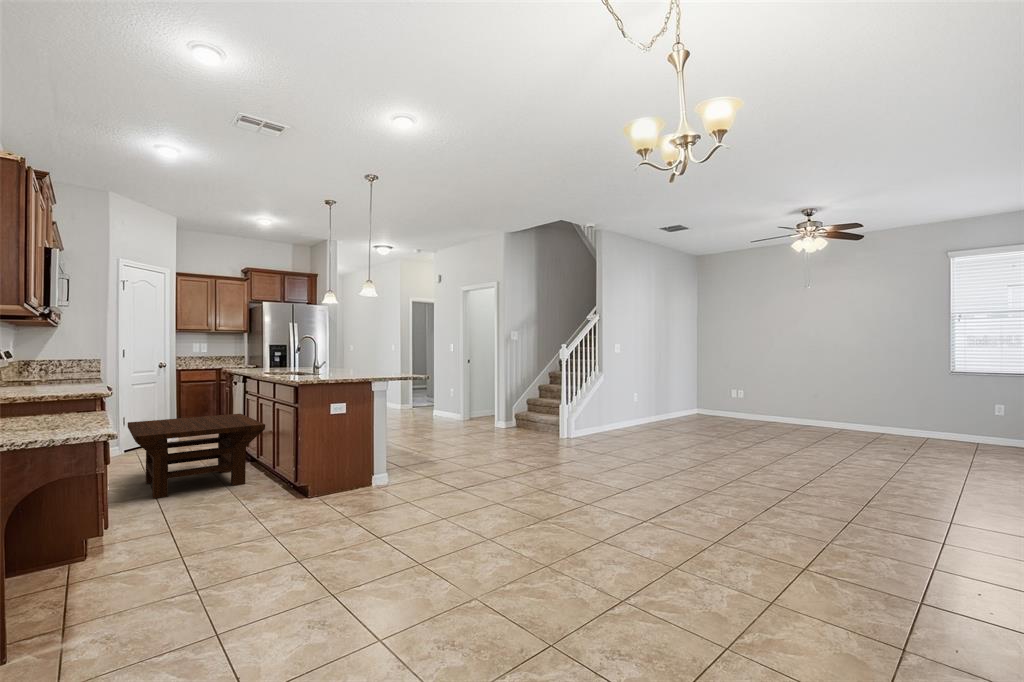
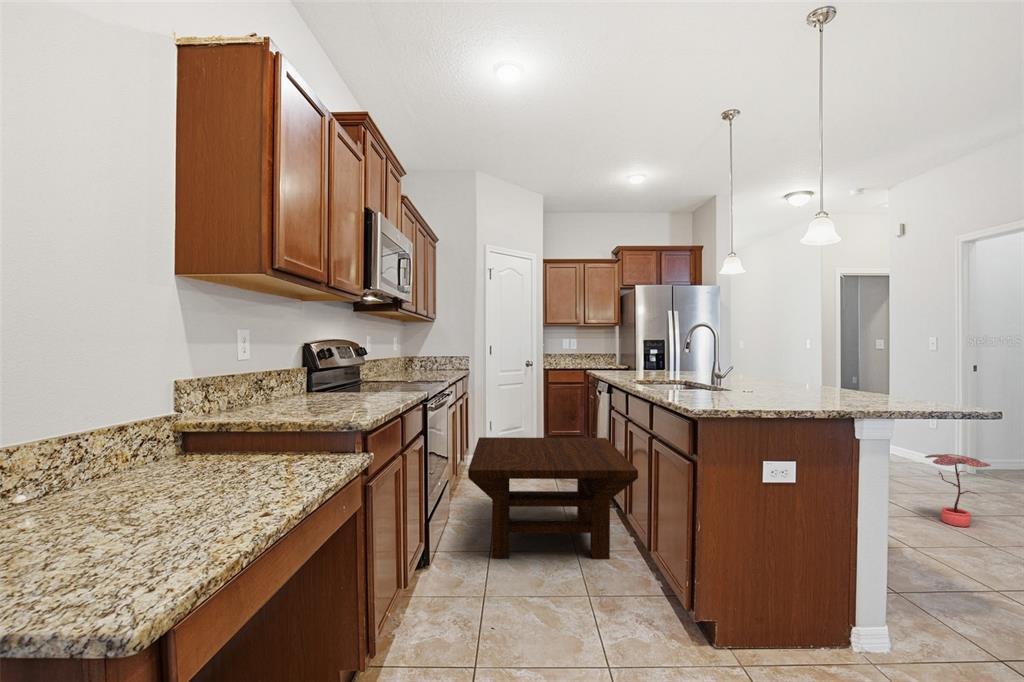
potted plant: none [432,405,457,441] -> present [925,454,991,527]

